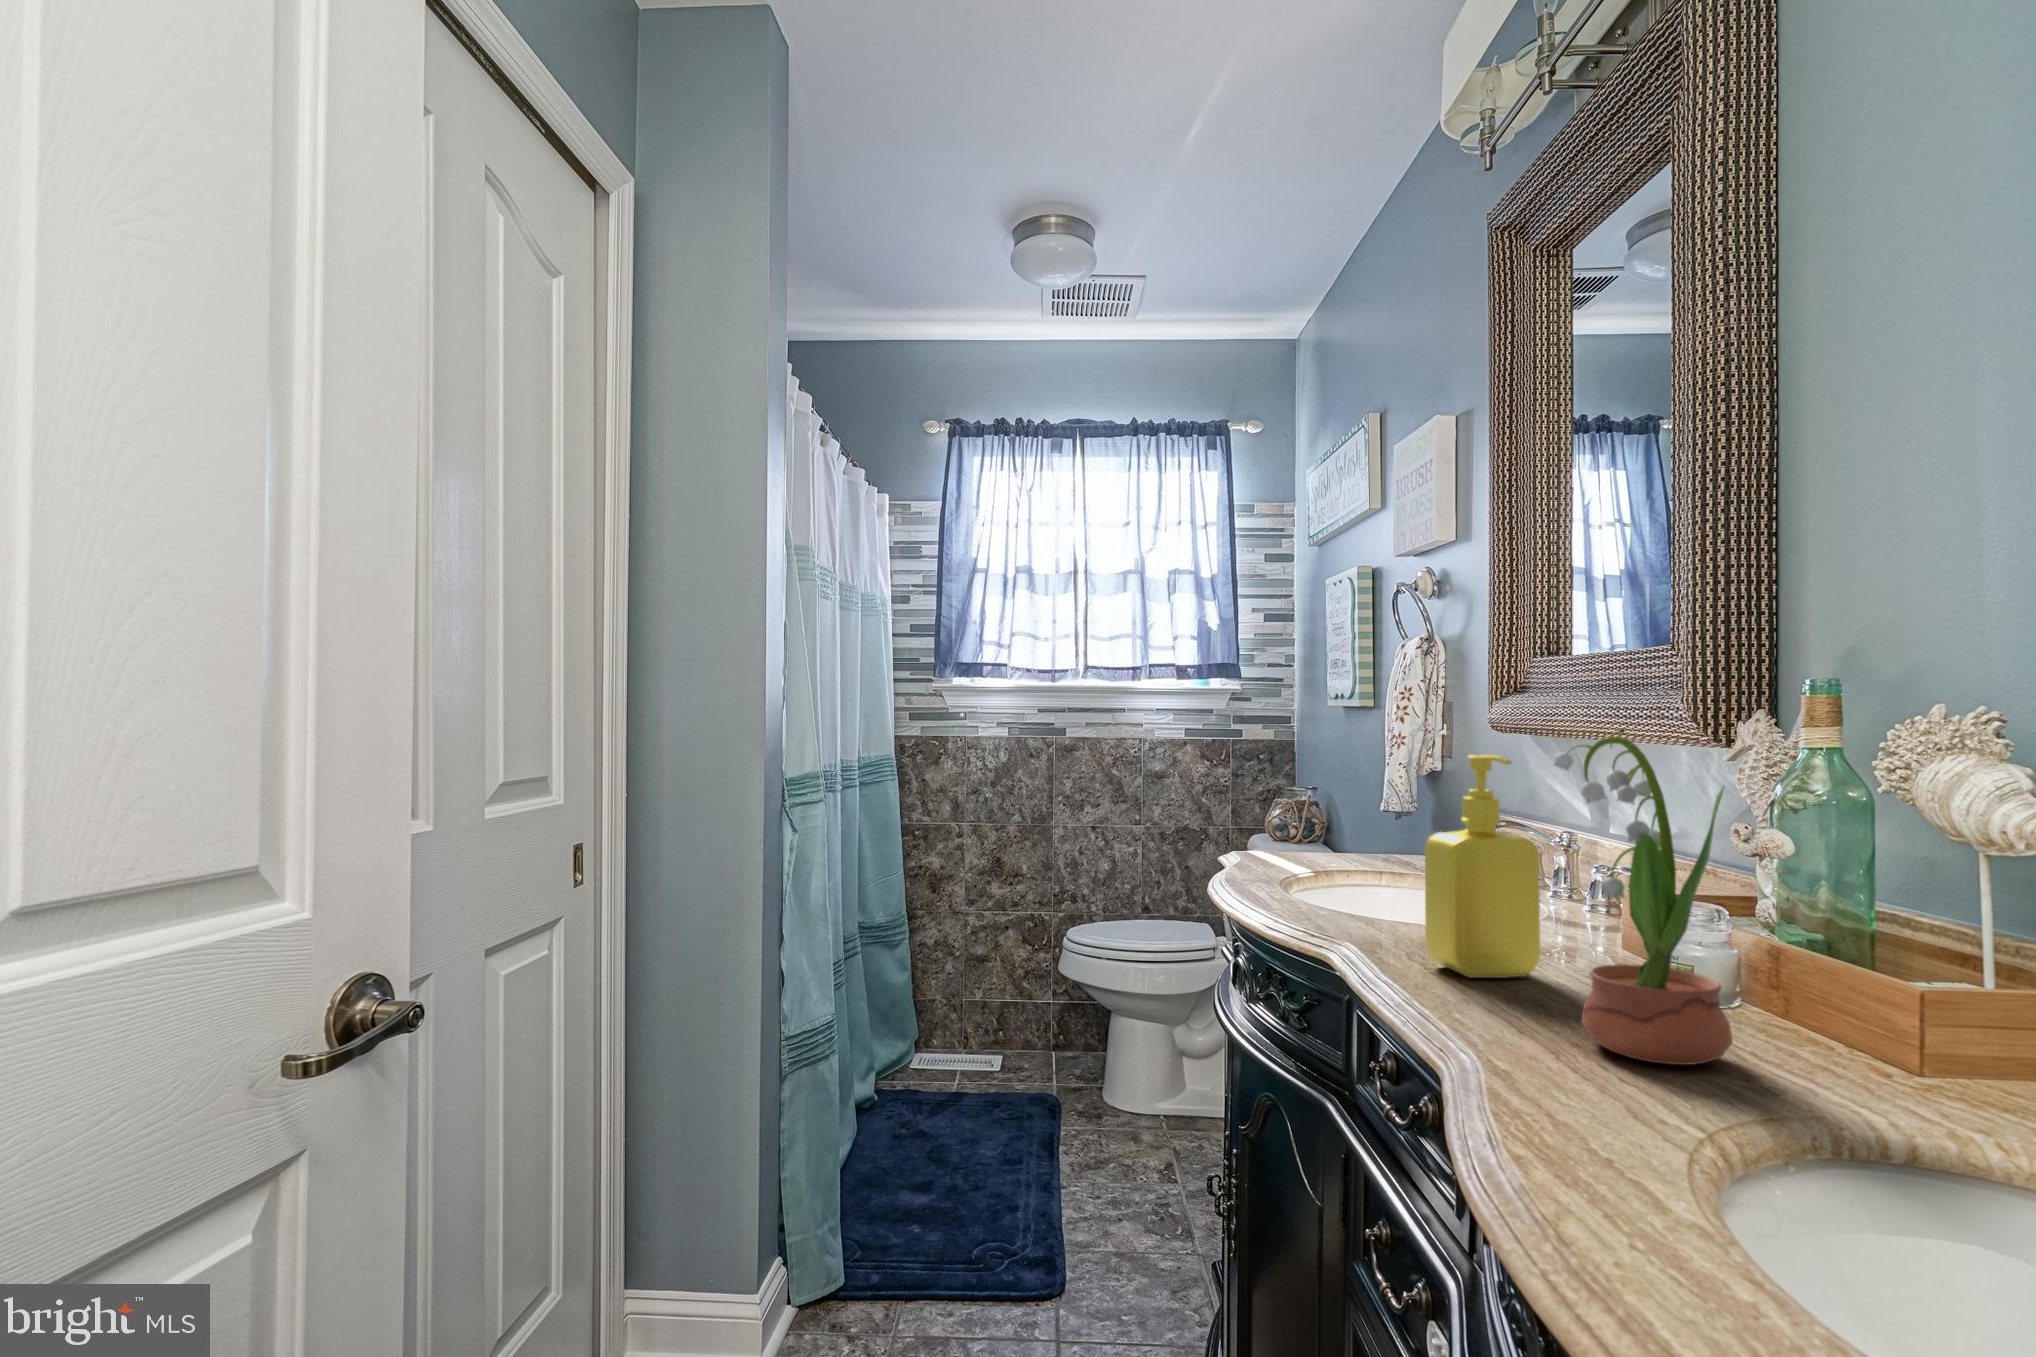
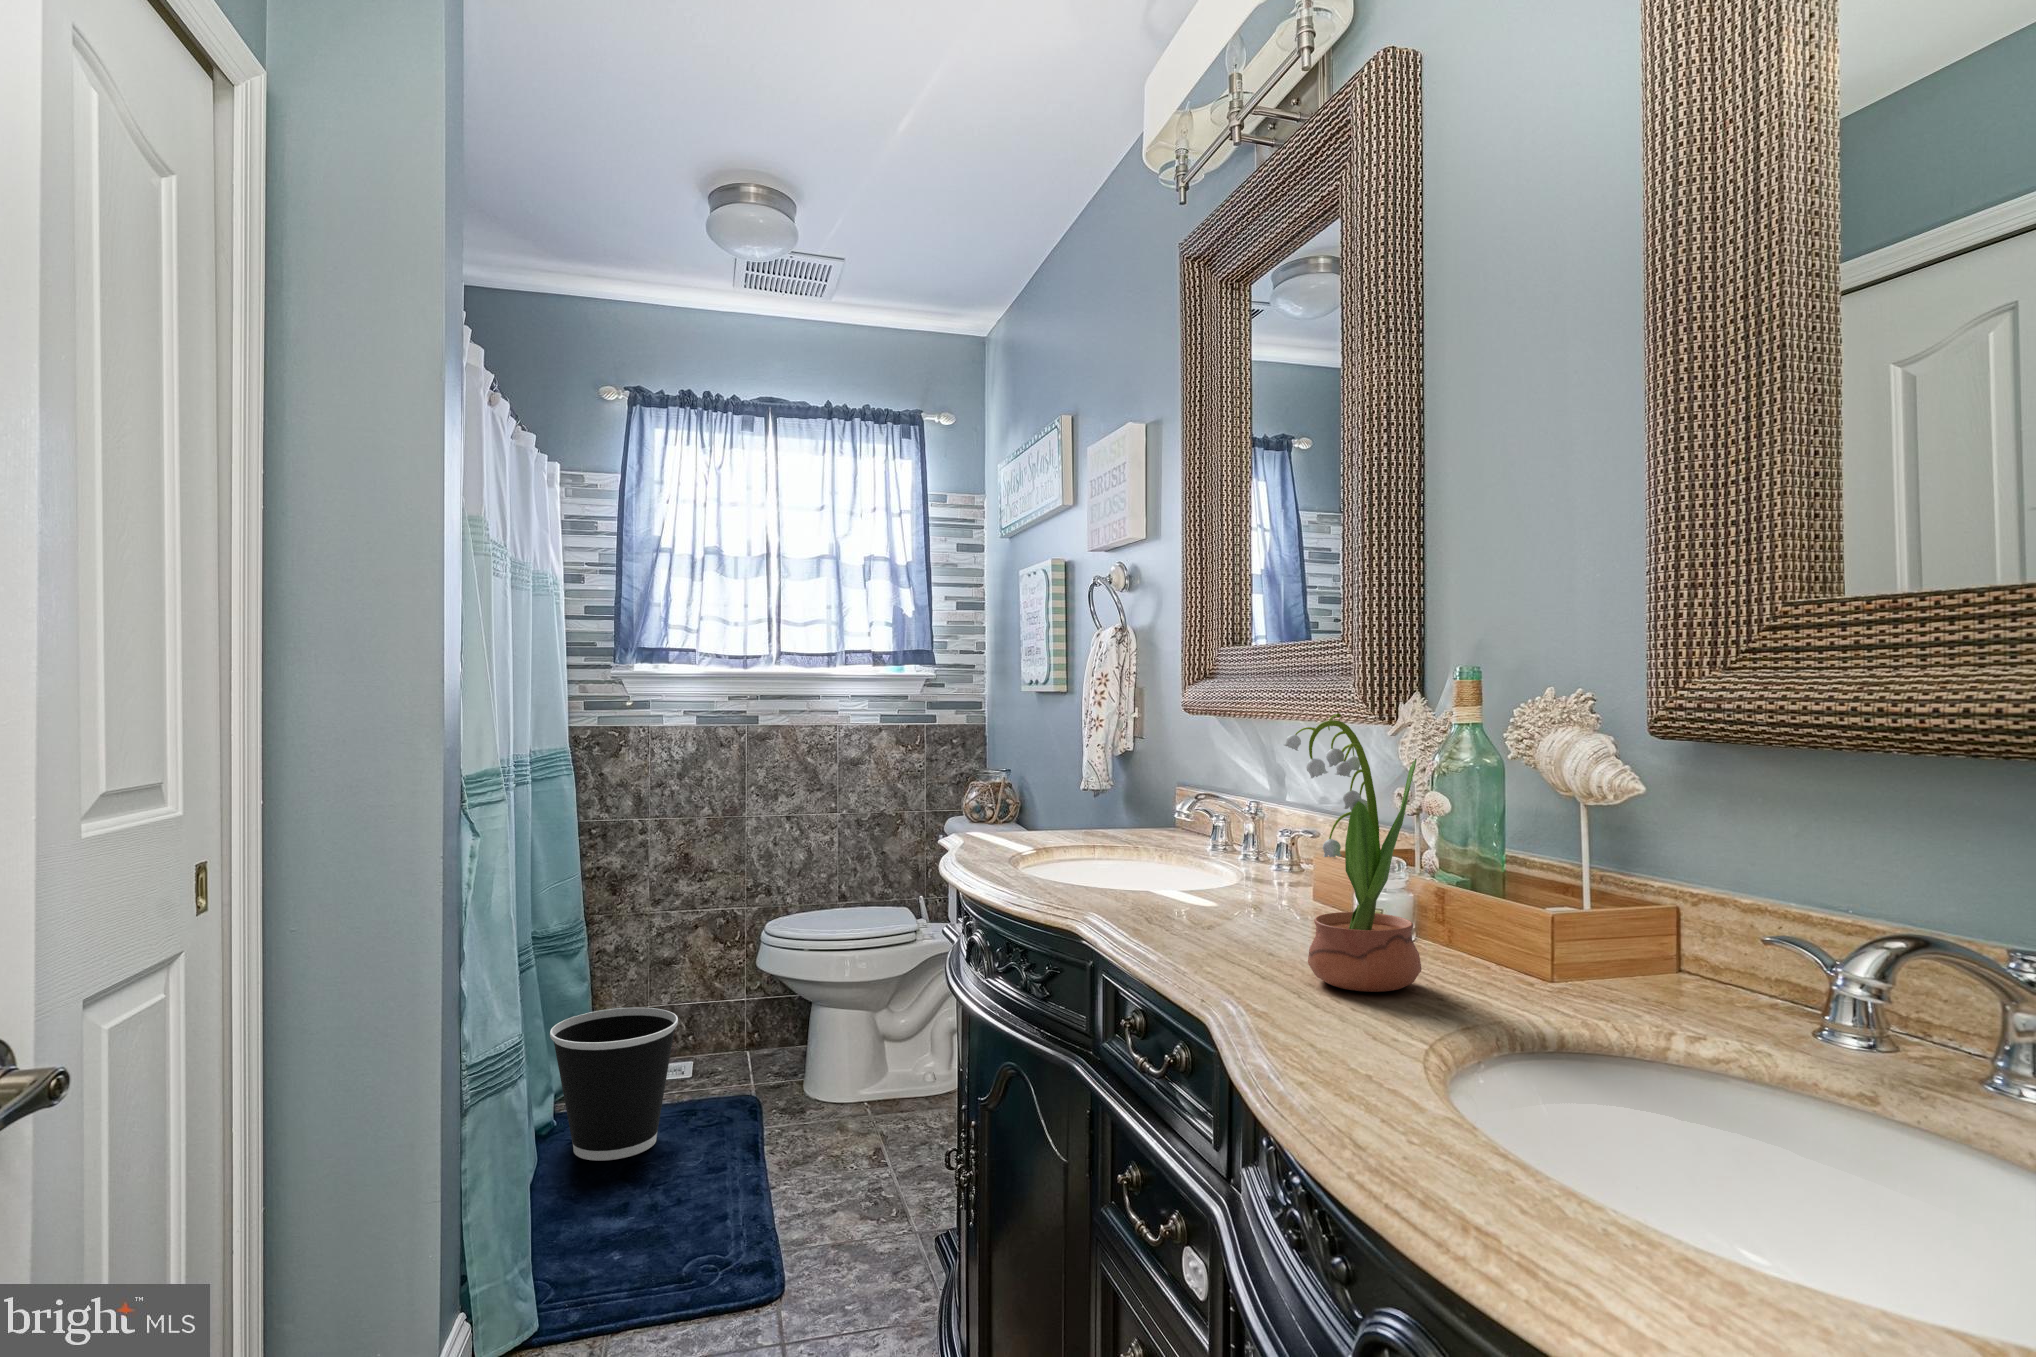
soap dispenser: present [1425,755,1540,978] -> none [1162,737,1258,936]
wastebasket: none [870,997,982,1138] -> present [550,1008,678,1160]

